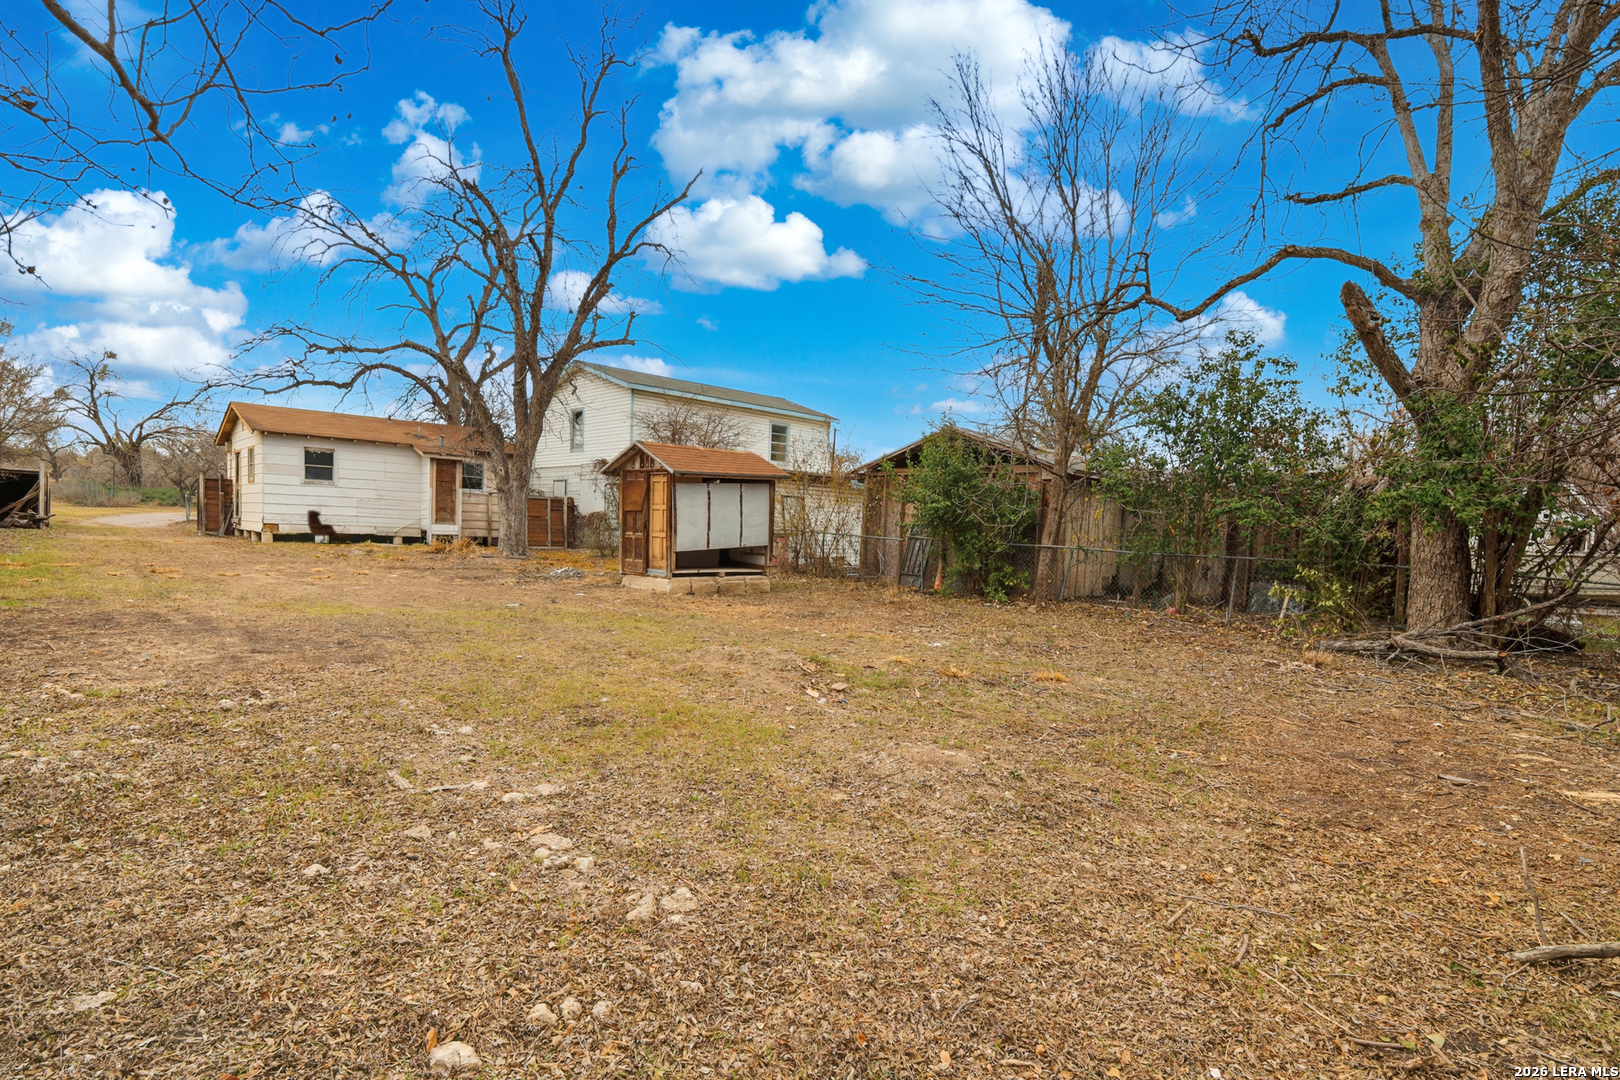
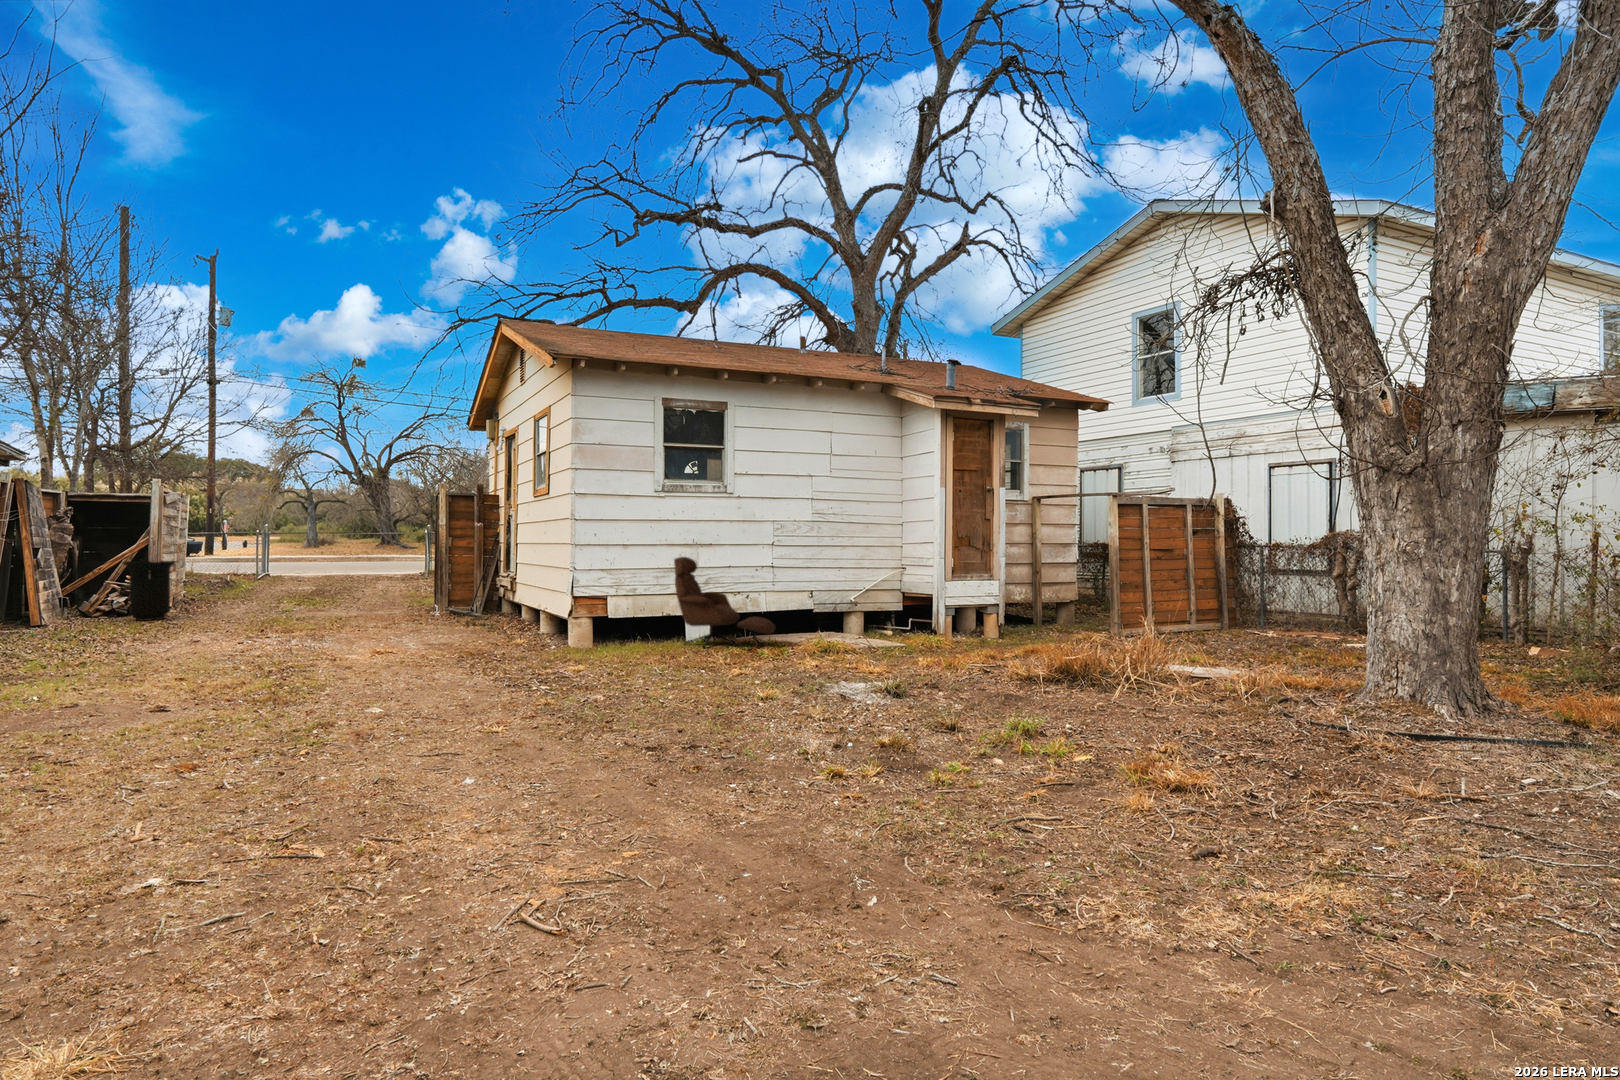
trash can: none [20,504,52,532] -> present [122,561,177,621]

